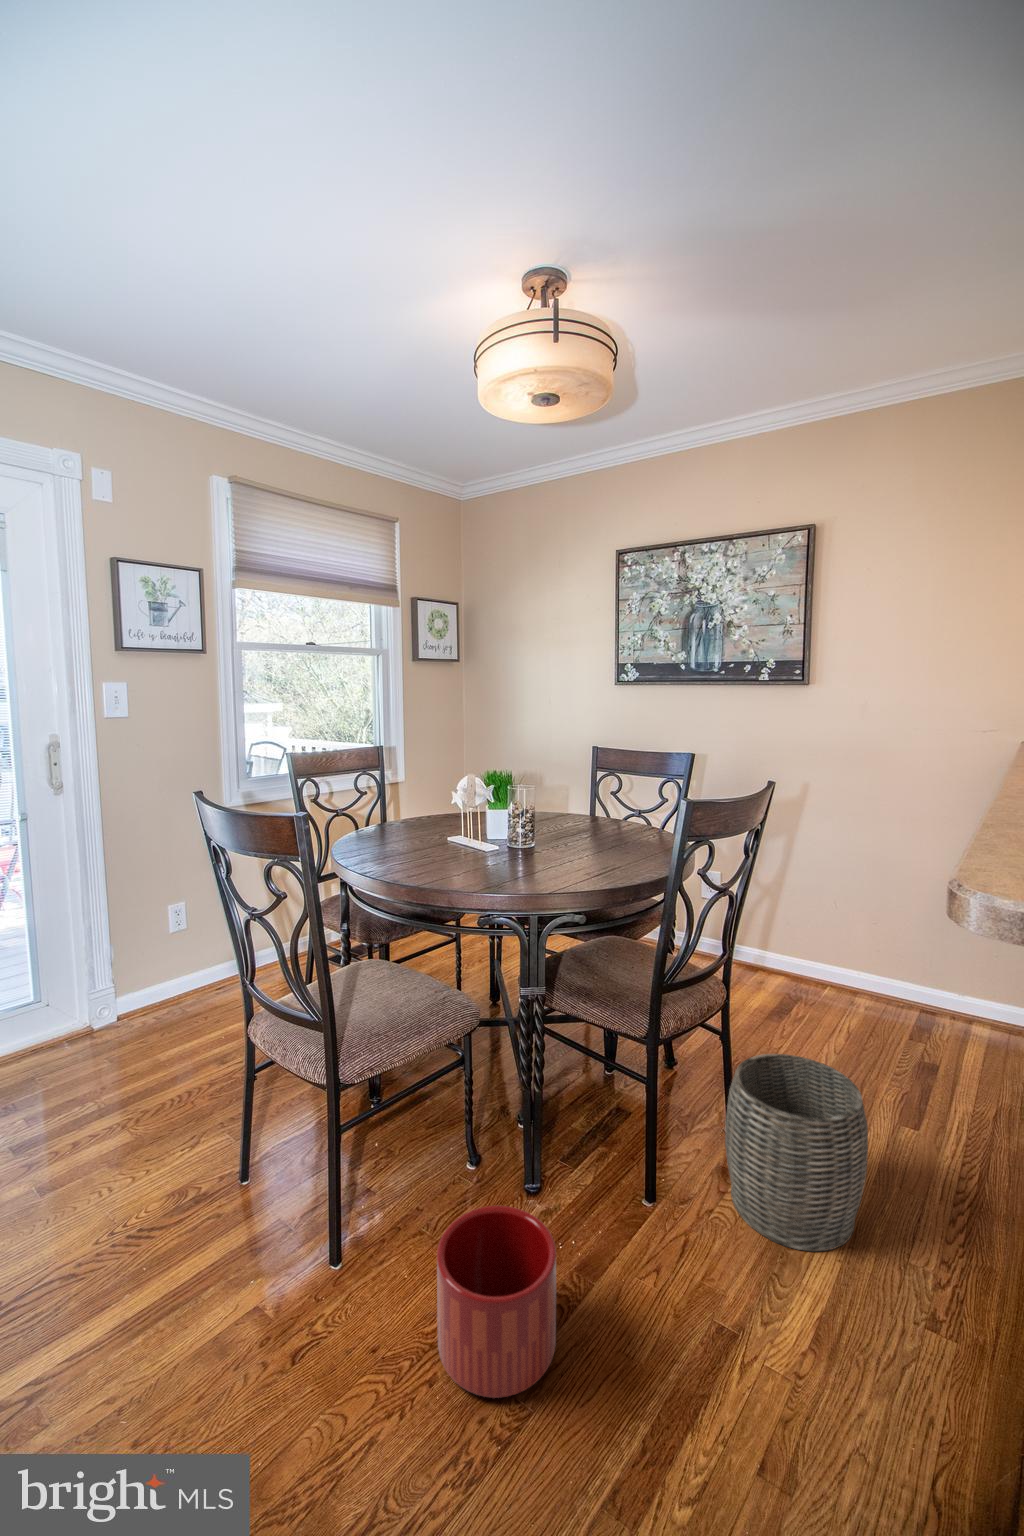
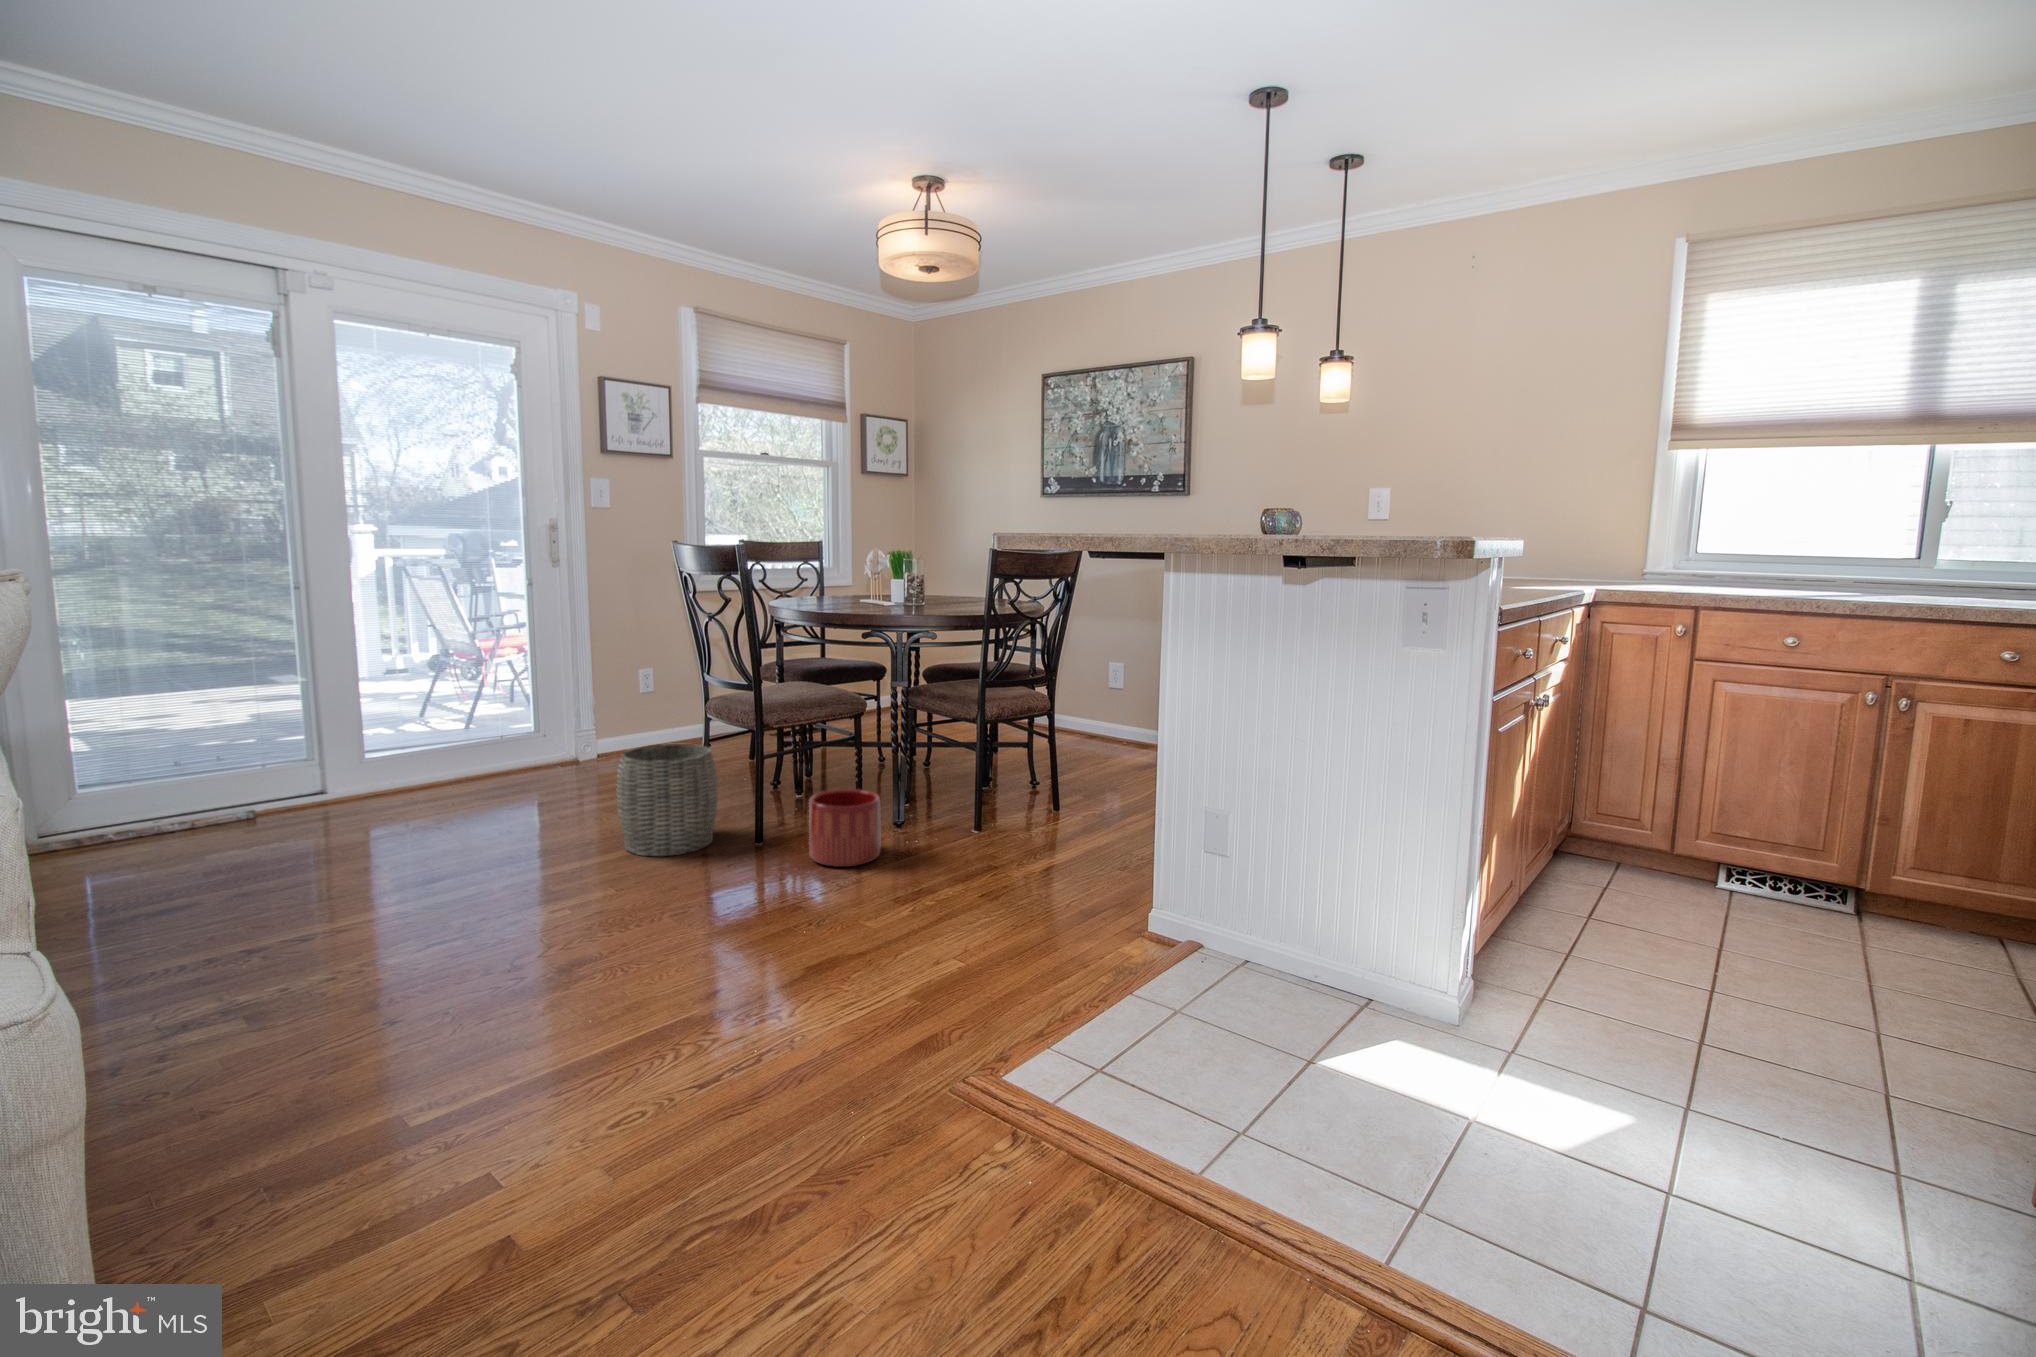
woven basket: present [725,1054,868,1251] -> present [617,744,718,856]

